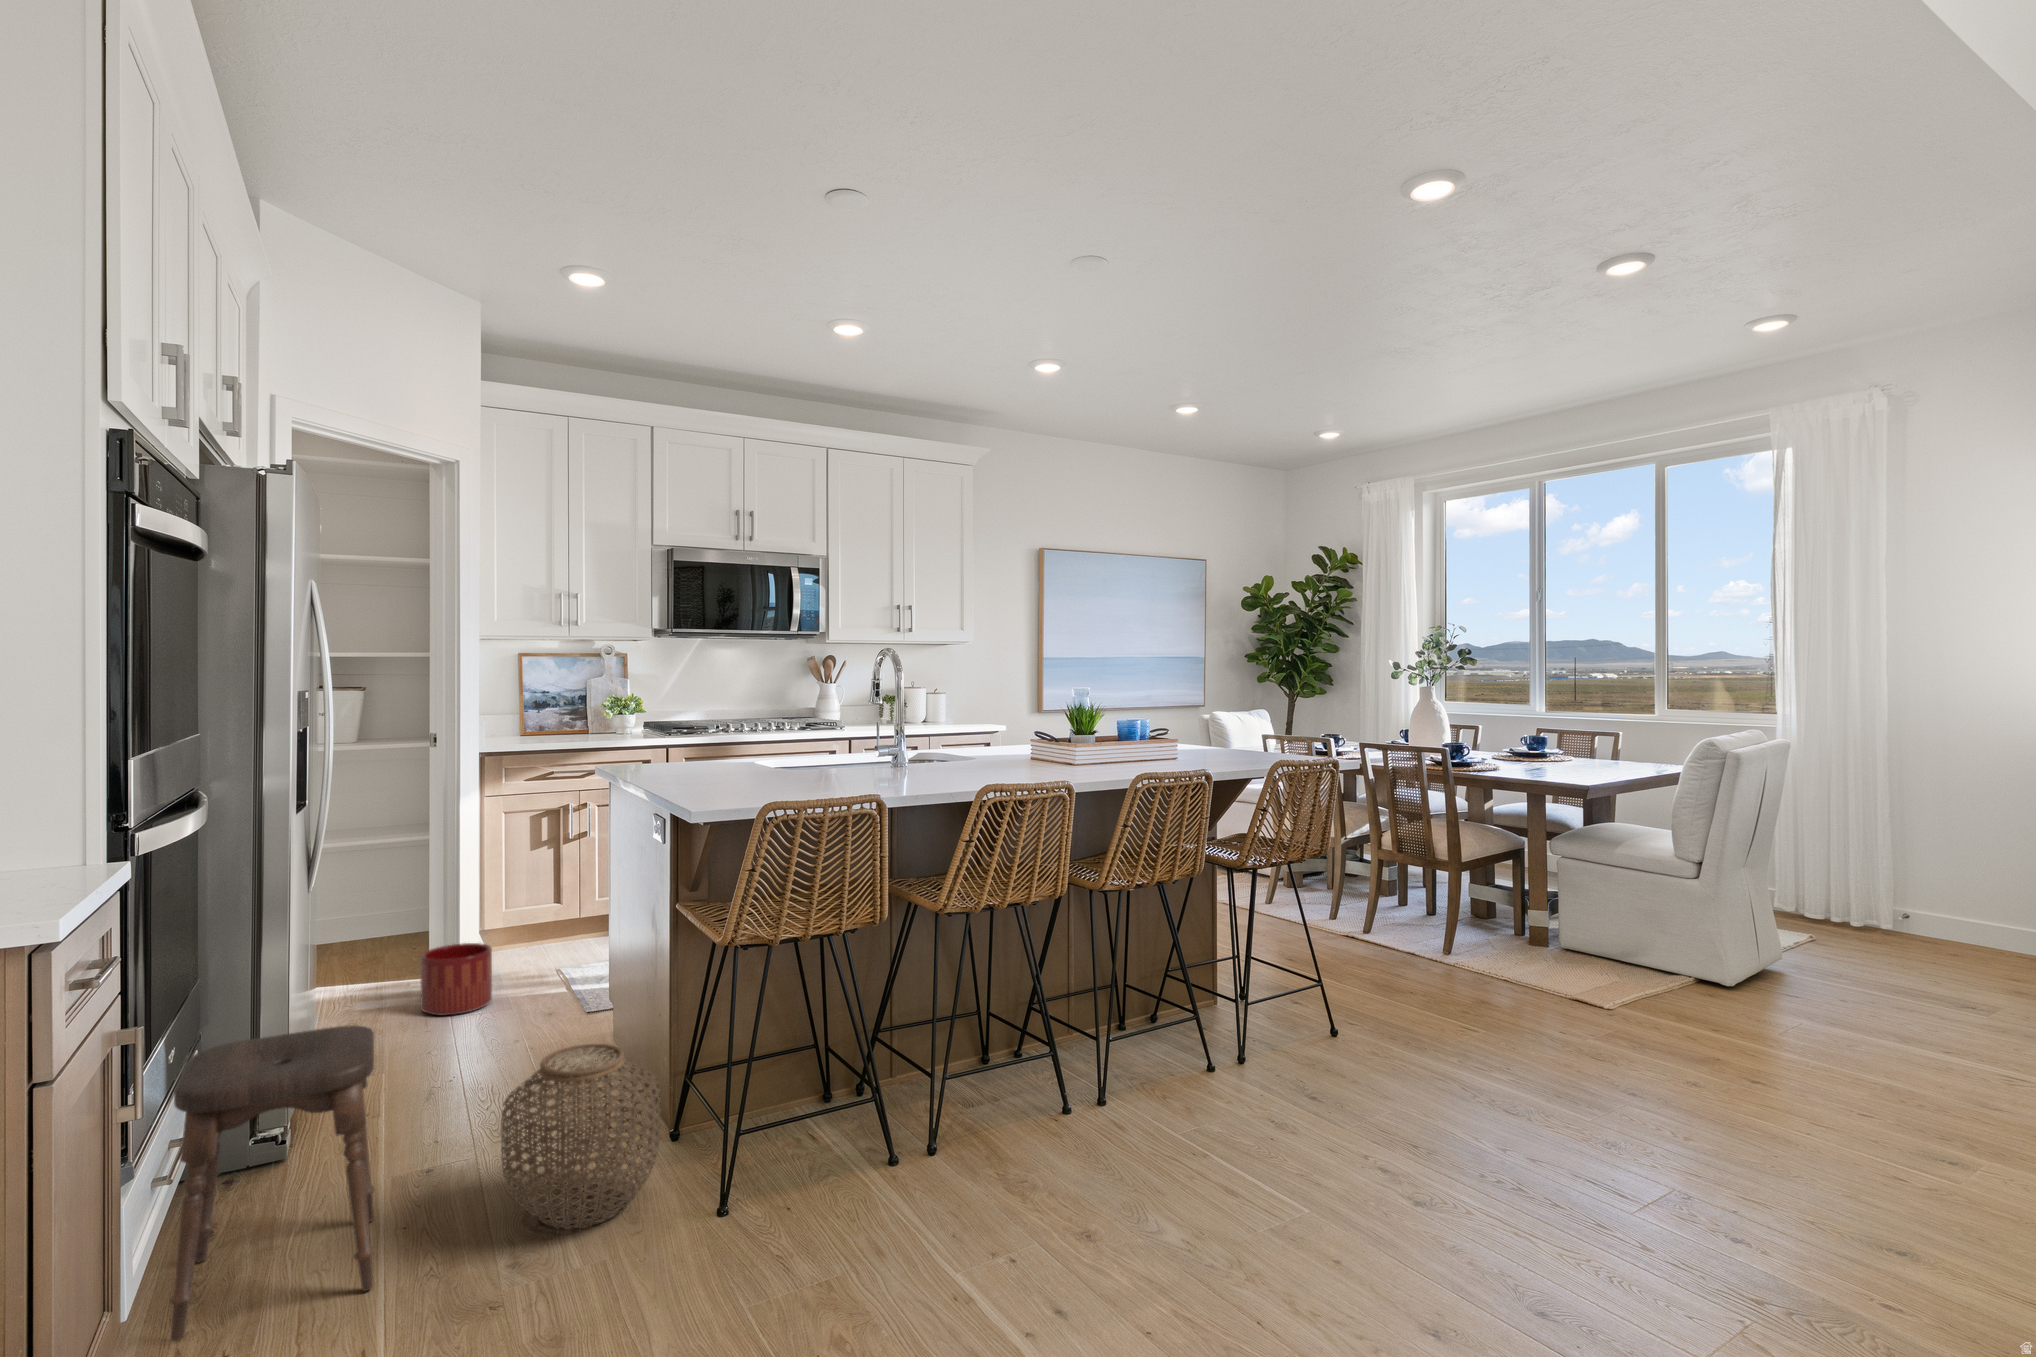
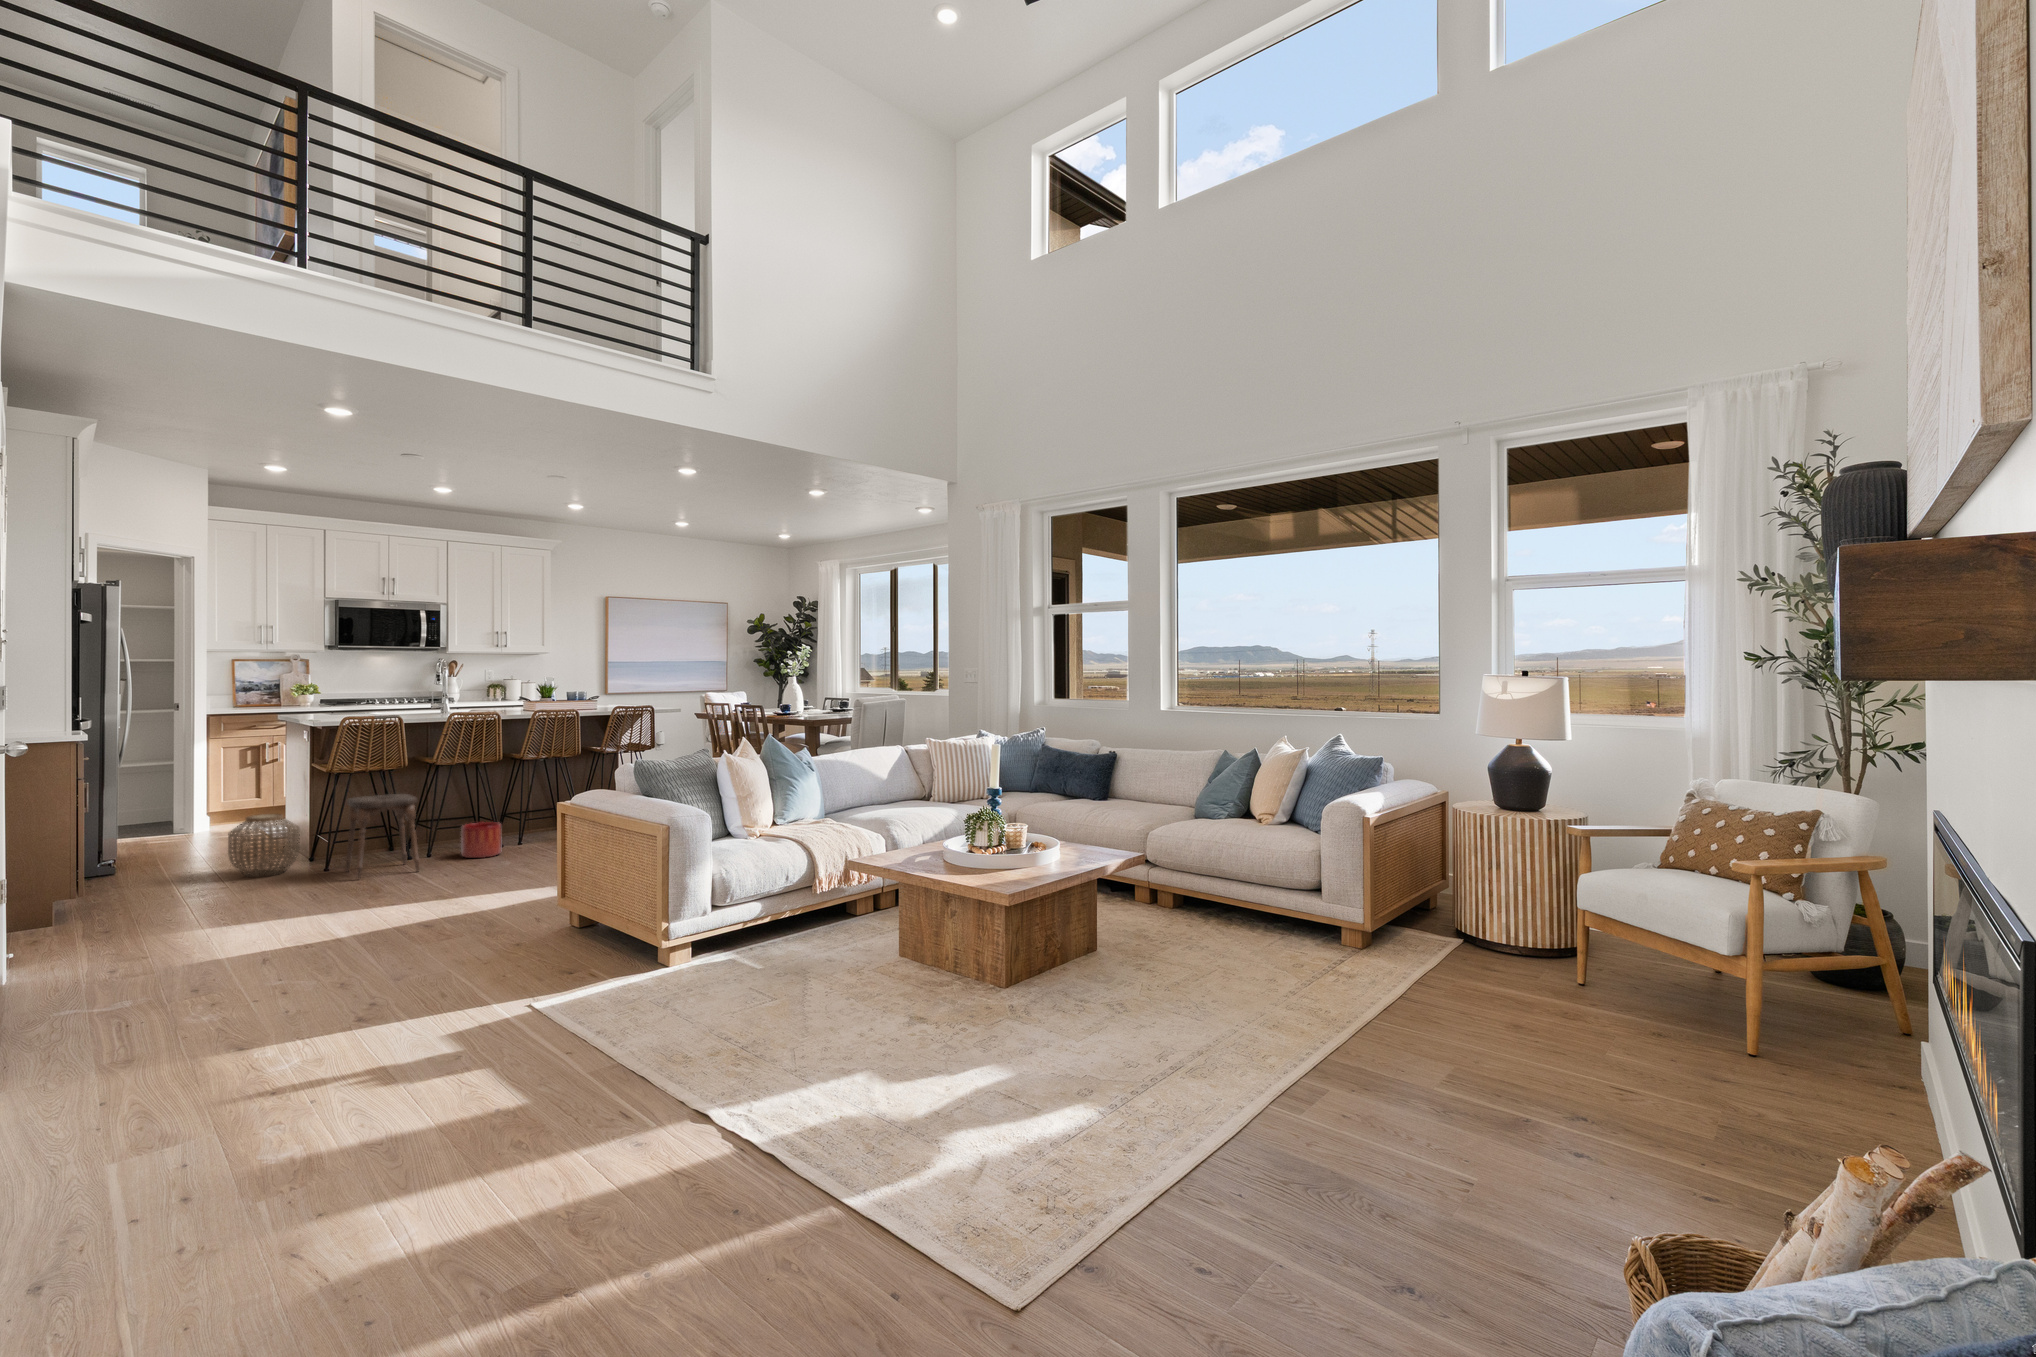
planter: present [421,943,492,1015] -> present [461,822,502,858]
stool: present [170,1025,374,1341] -> present [345,794,420,879]

